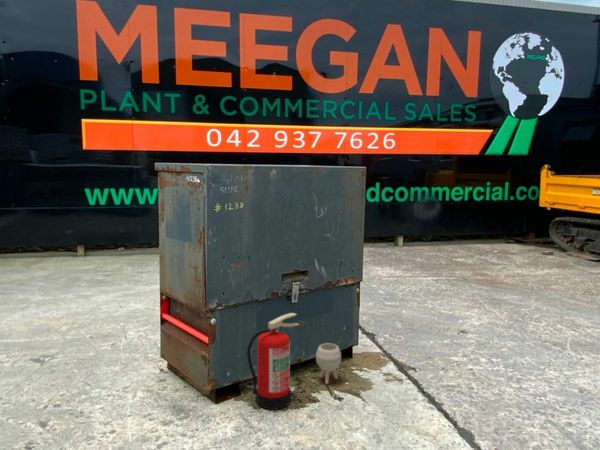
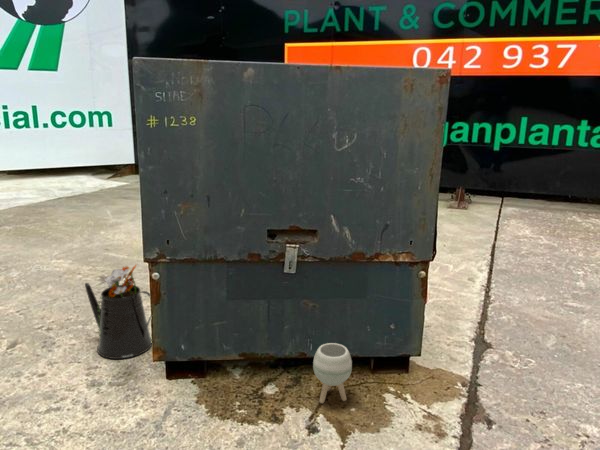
fire extinguisher: present [247,313,299,410] -> none [184,286,273,414]
watering can: none [107,321,180,411] -> present [85,265,152,359]

